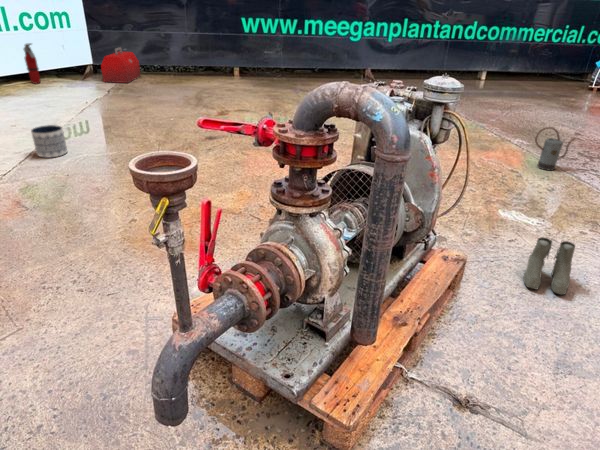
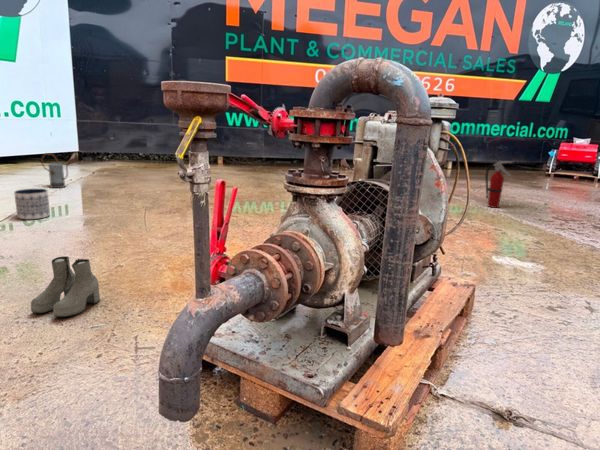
fire extinguisher: present [24,43,40,84] -> present [485,161,512,208]
toolbox: present [101,48,141,83] -> none [87,135,126,167]
watering can: present [535,127,575,171] -> present [41,153,69,188]
boots: present [523,237,575,295] -> present [31,256,100,317]

